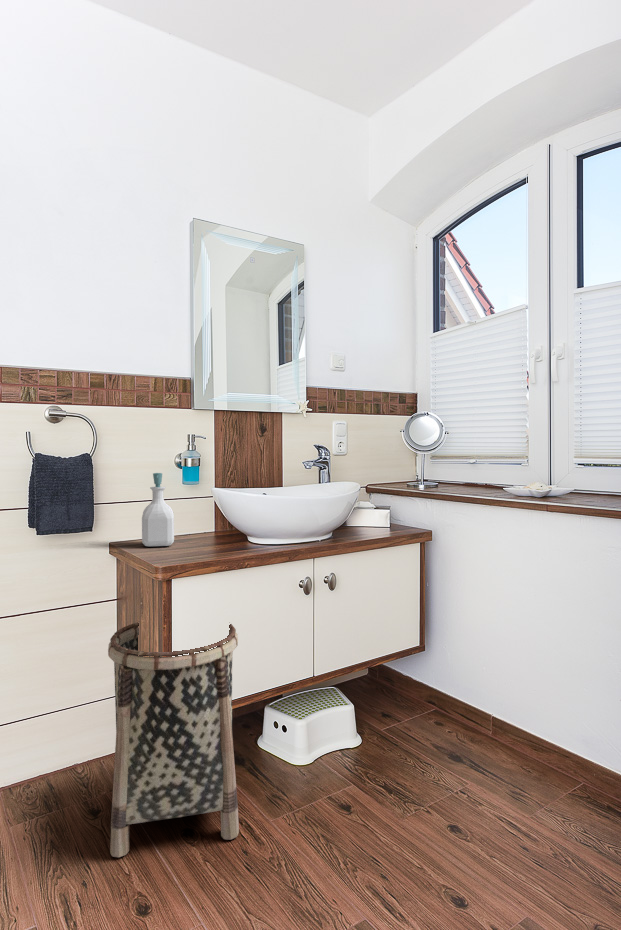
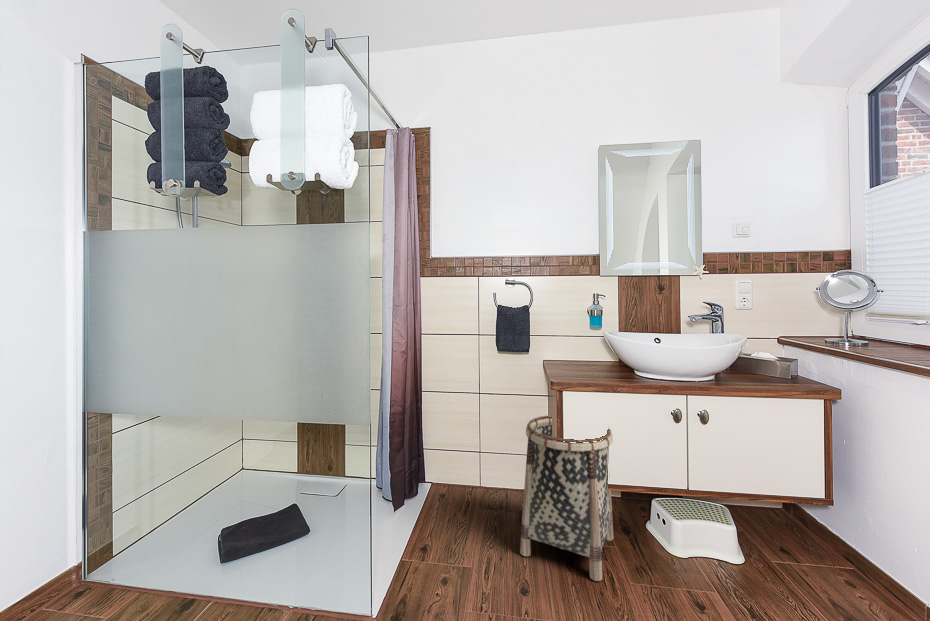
soap bottle: present [142,473,174,547] -> none [559,320,582,369]

